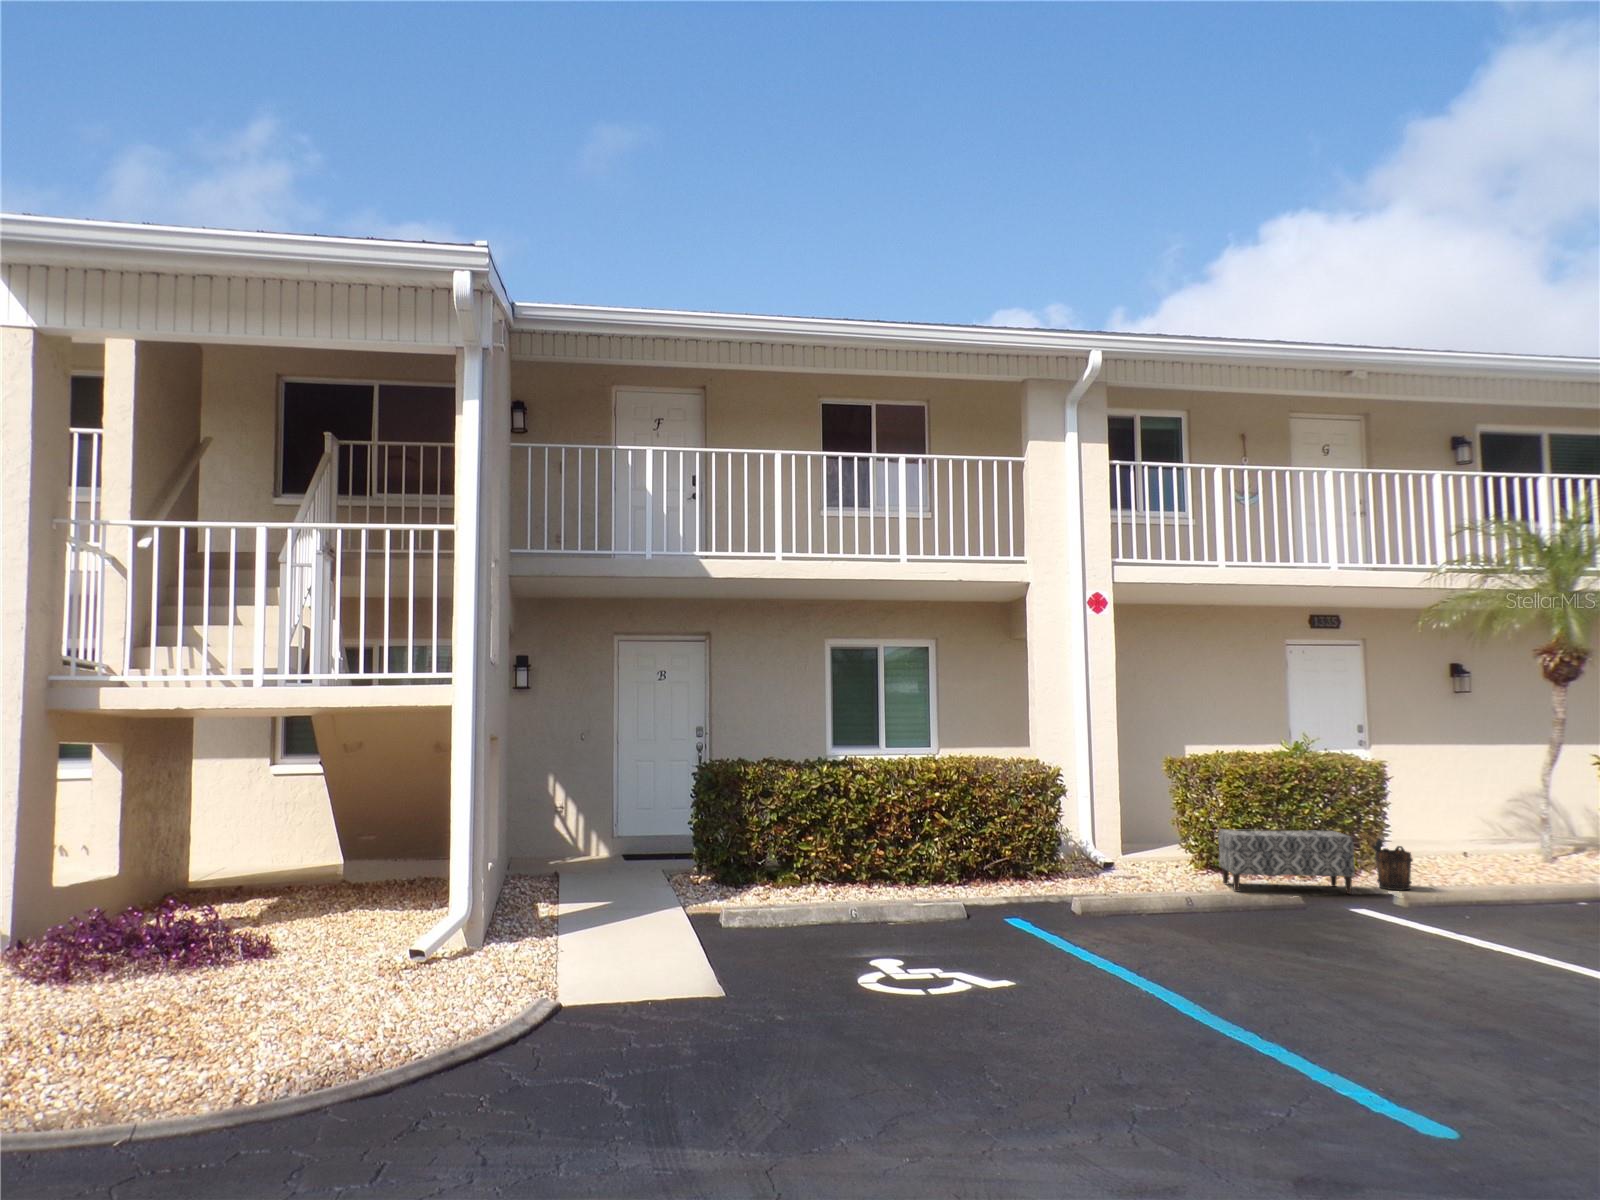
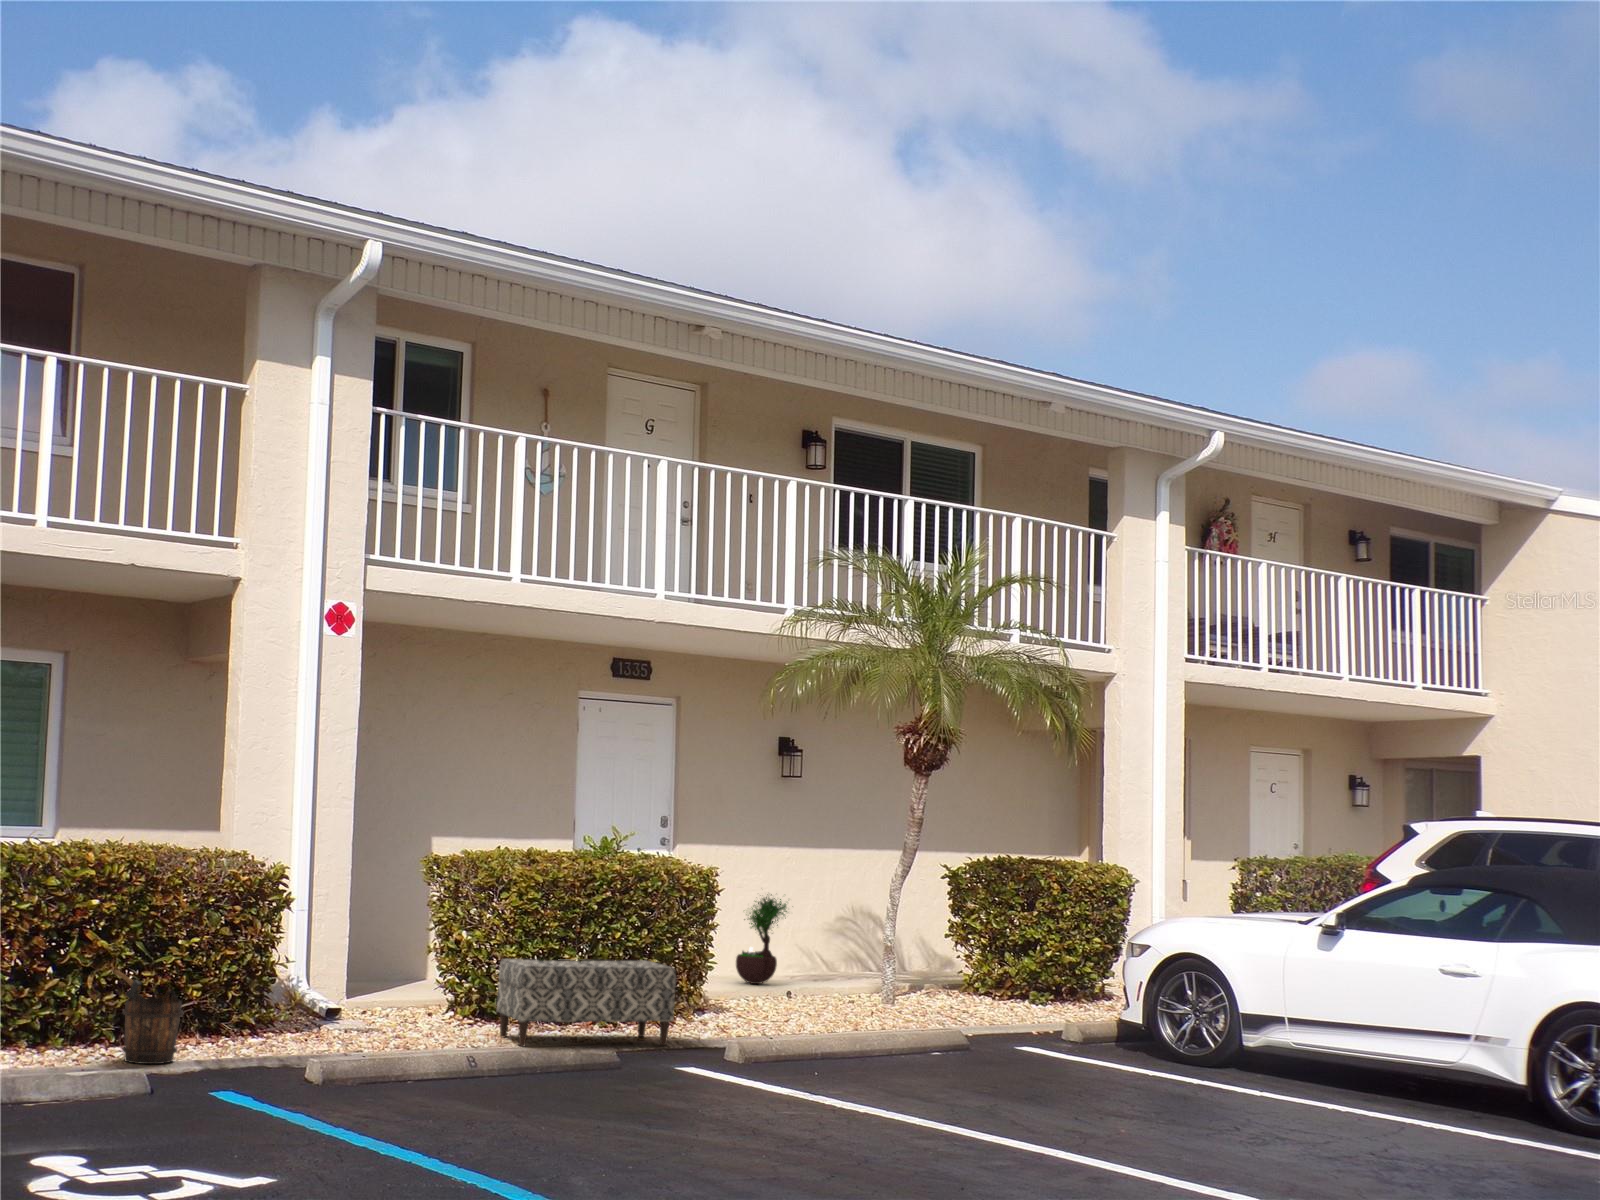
potted tree: none [1432,773,1477,846] -> present [736,894,787,984]
bucket: present [1362,833,1413,890] -> present [114,970,184,1064]

